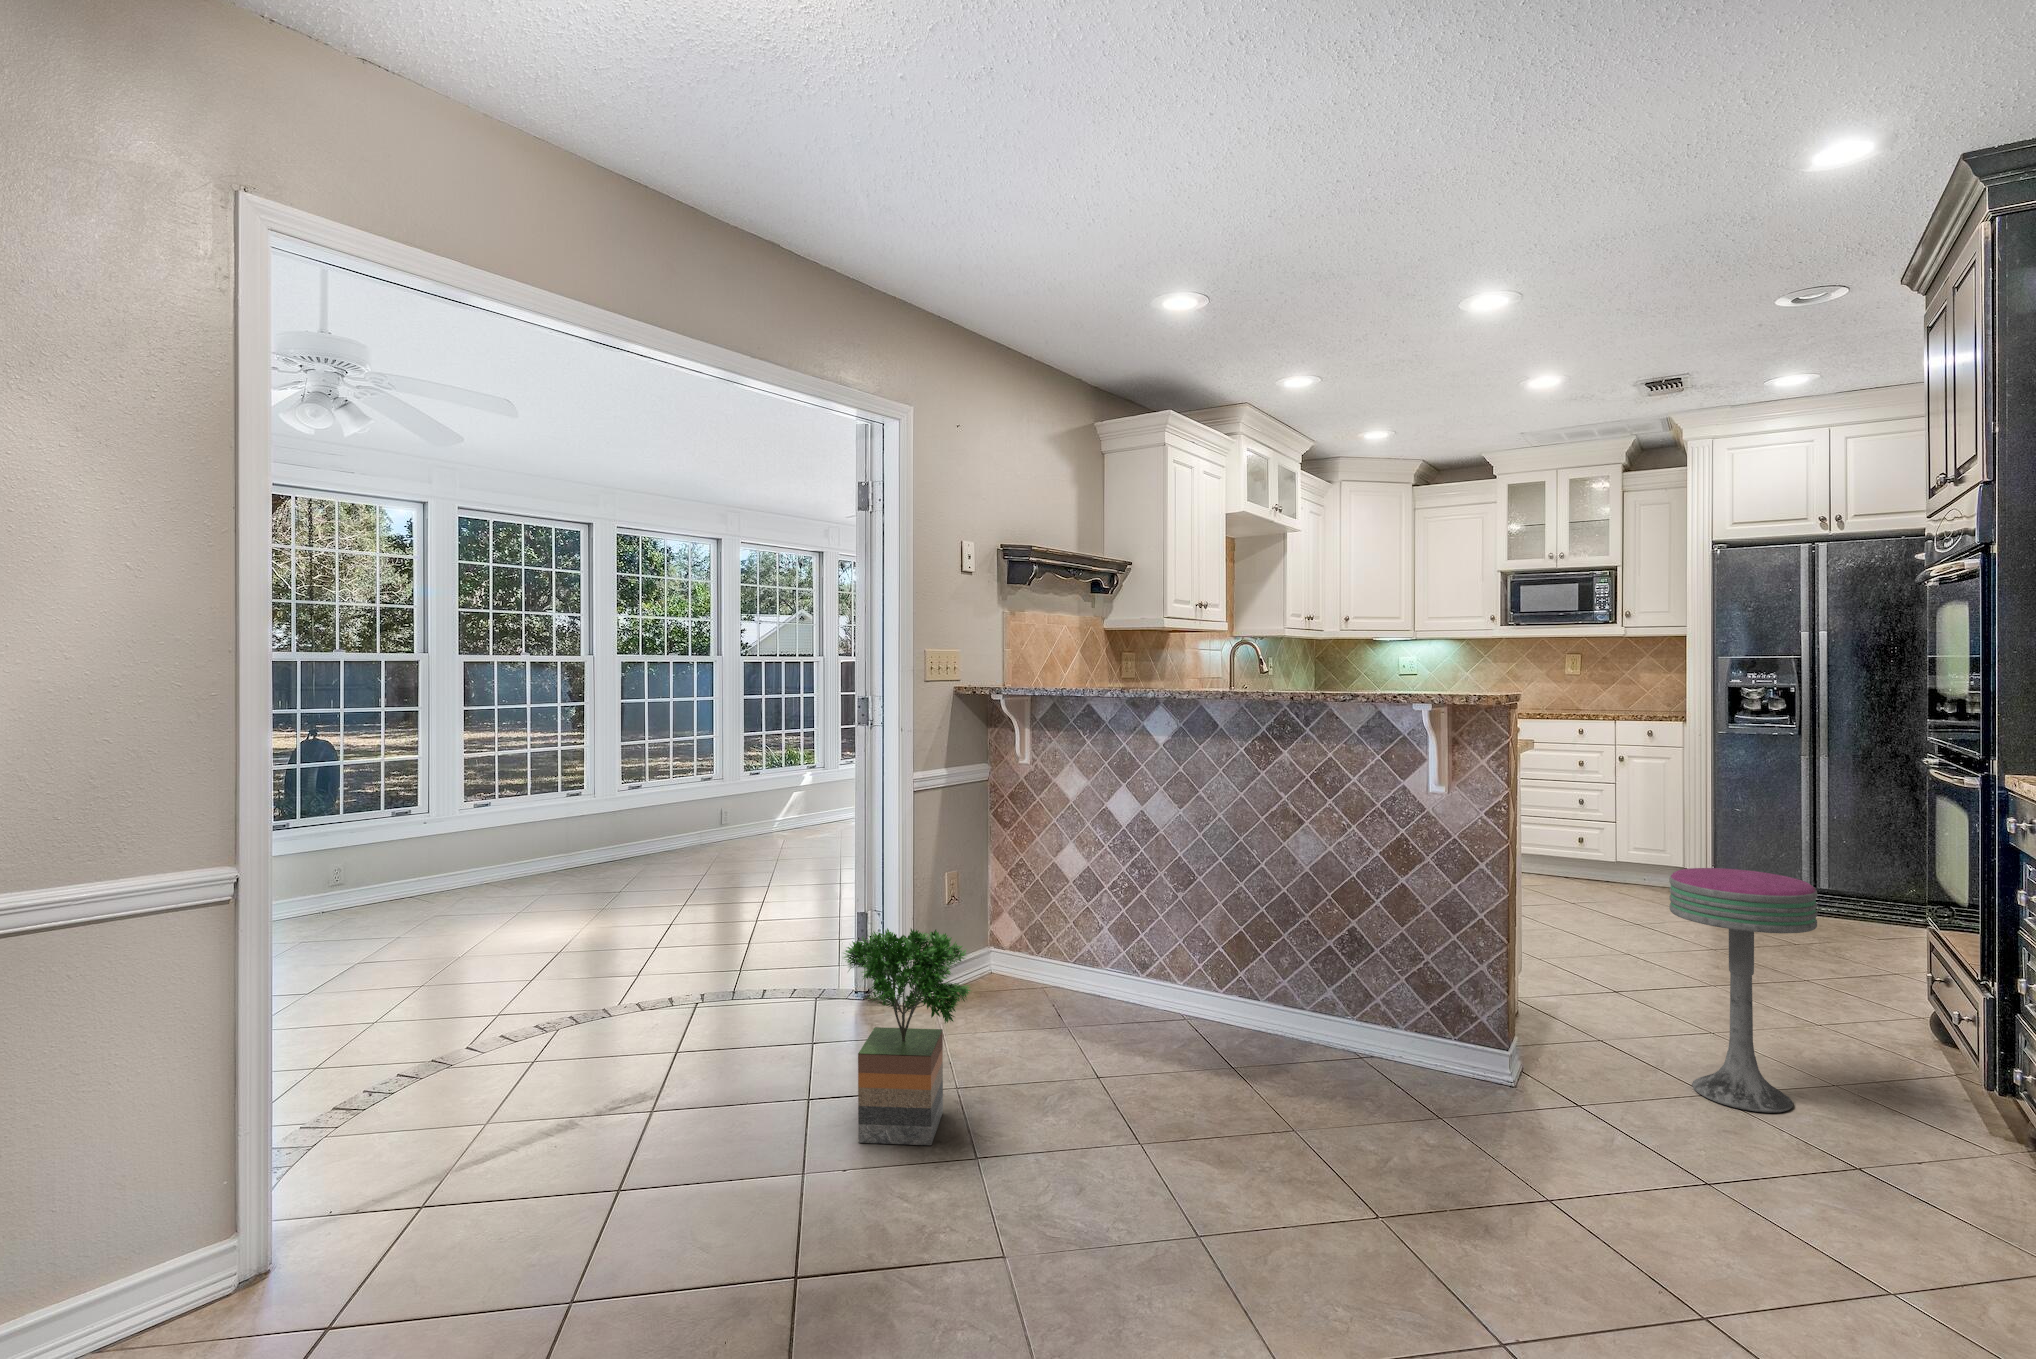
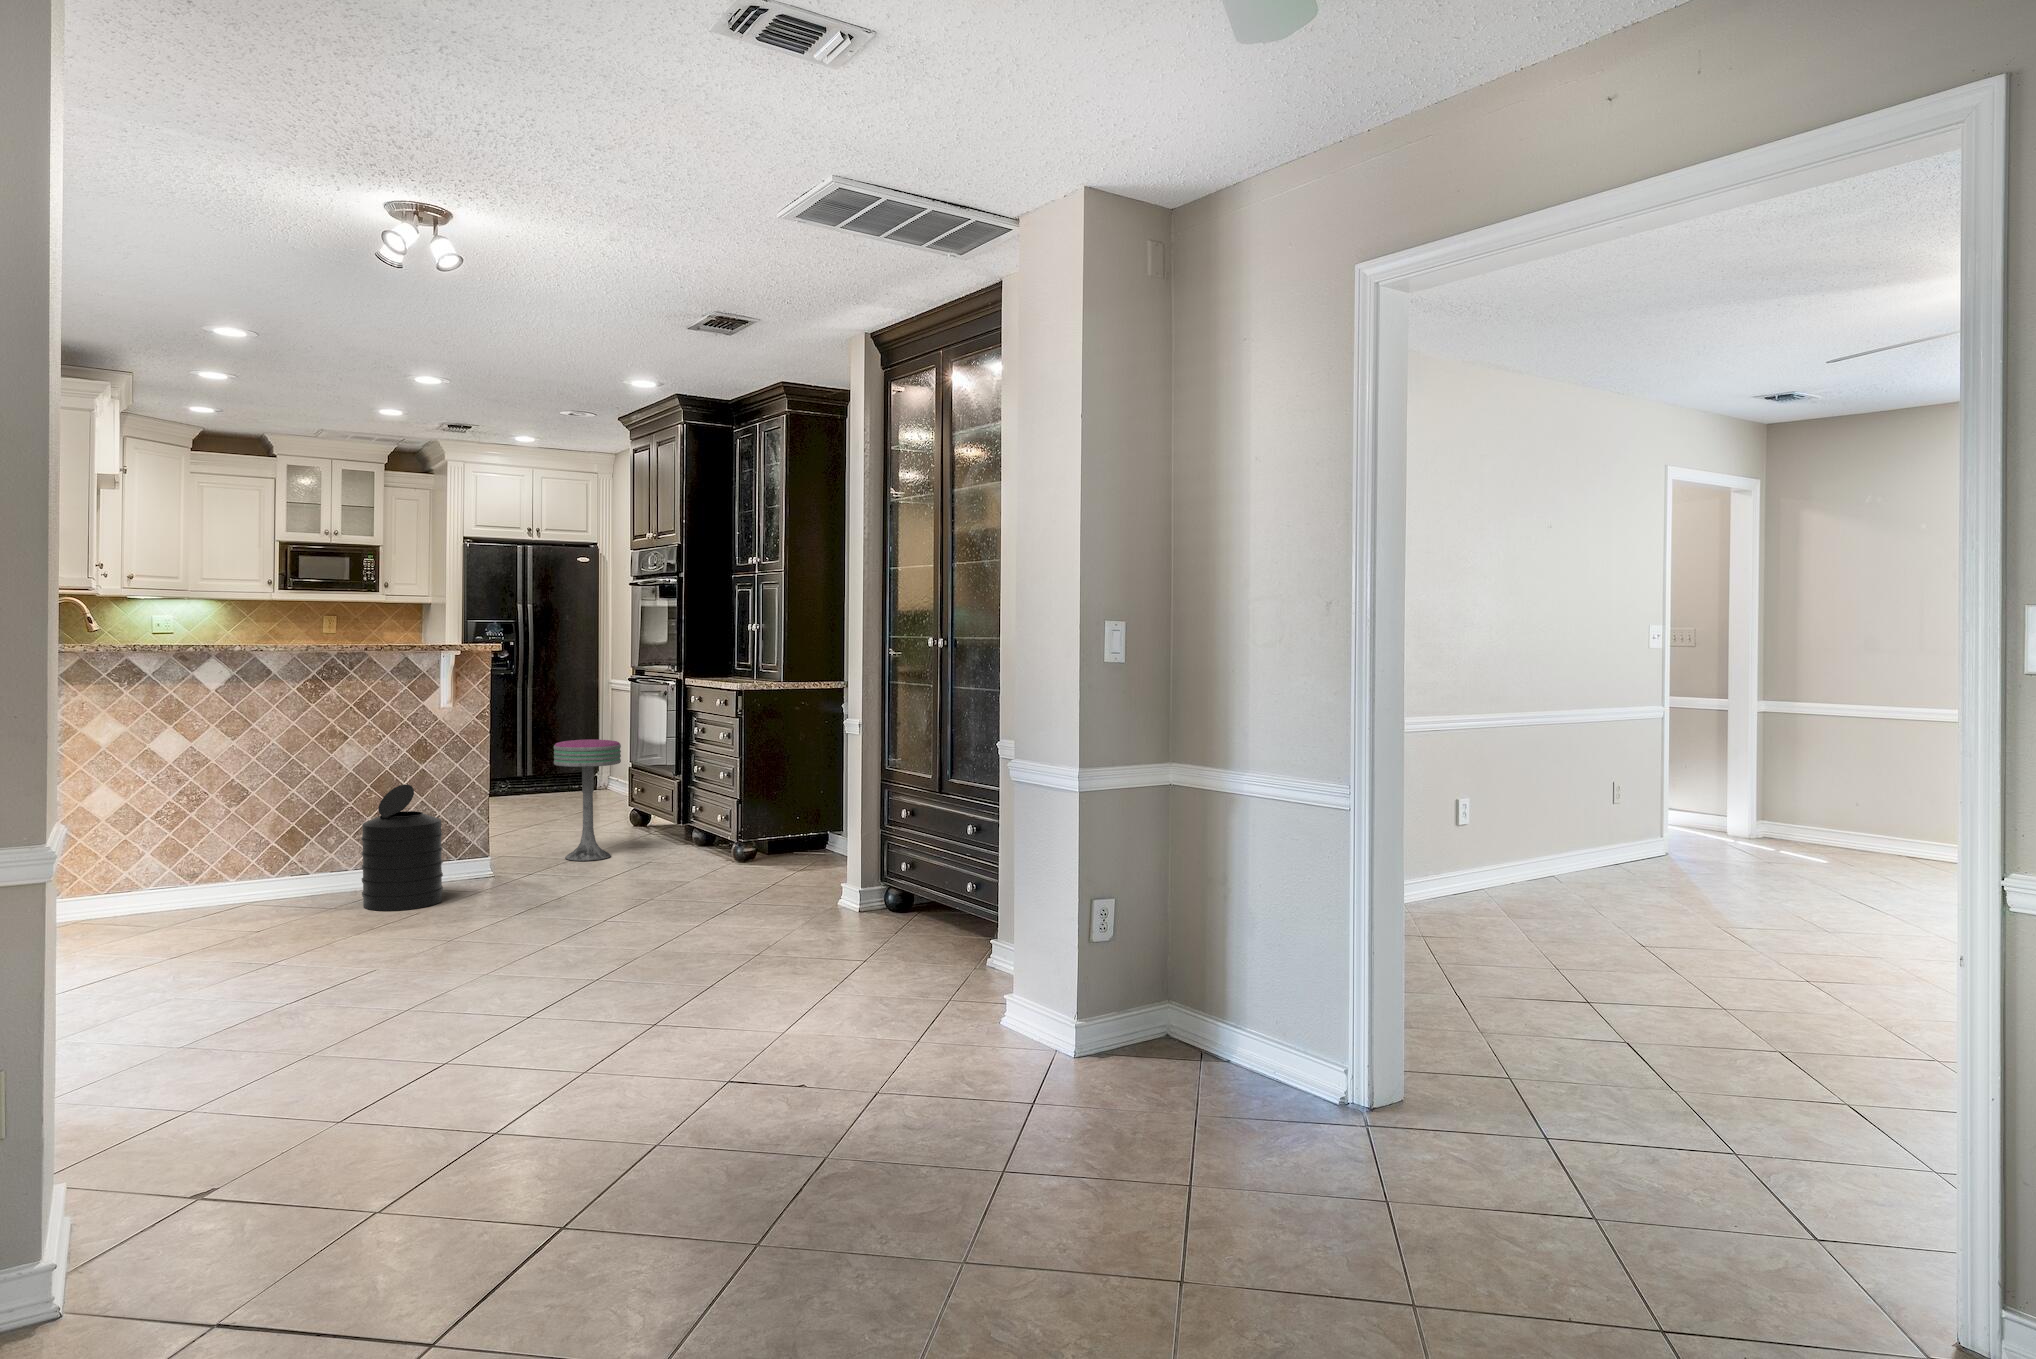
trash can: none [1253,909,1370,1117] -> present [361,784,443,911]
potted tree: present [844,928,971,1145] -> none [123,826,260,985]

